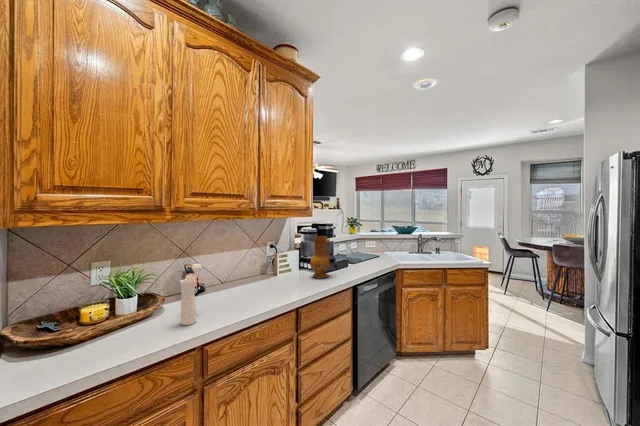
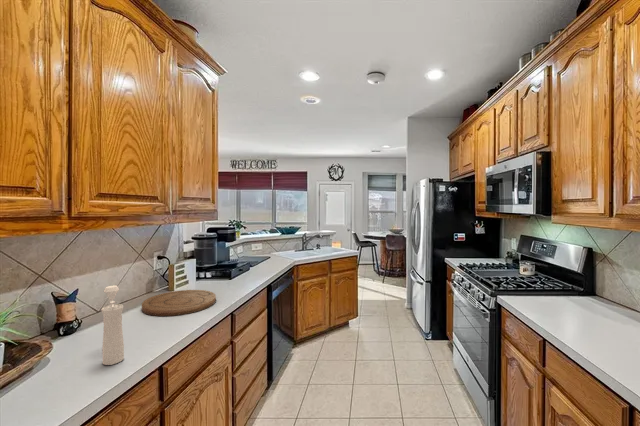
ceramic jug: present [310,236,331,278] -> none [216,242,238,288]
cutting board: none [241,276,300,296] -> present [142,290,216,316]

